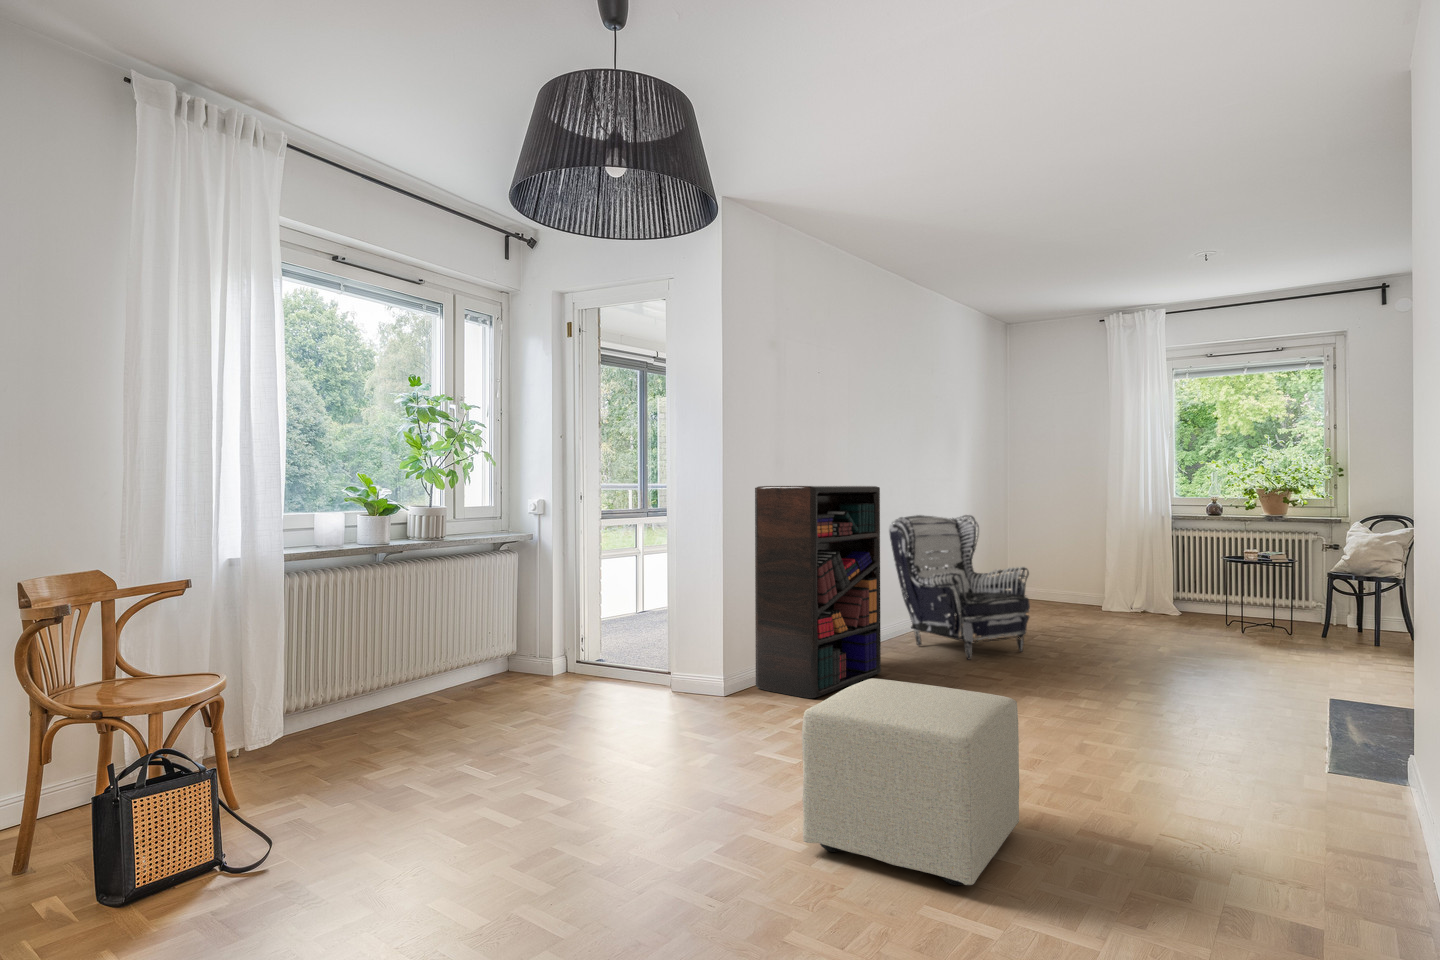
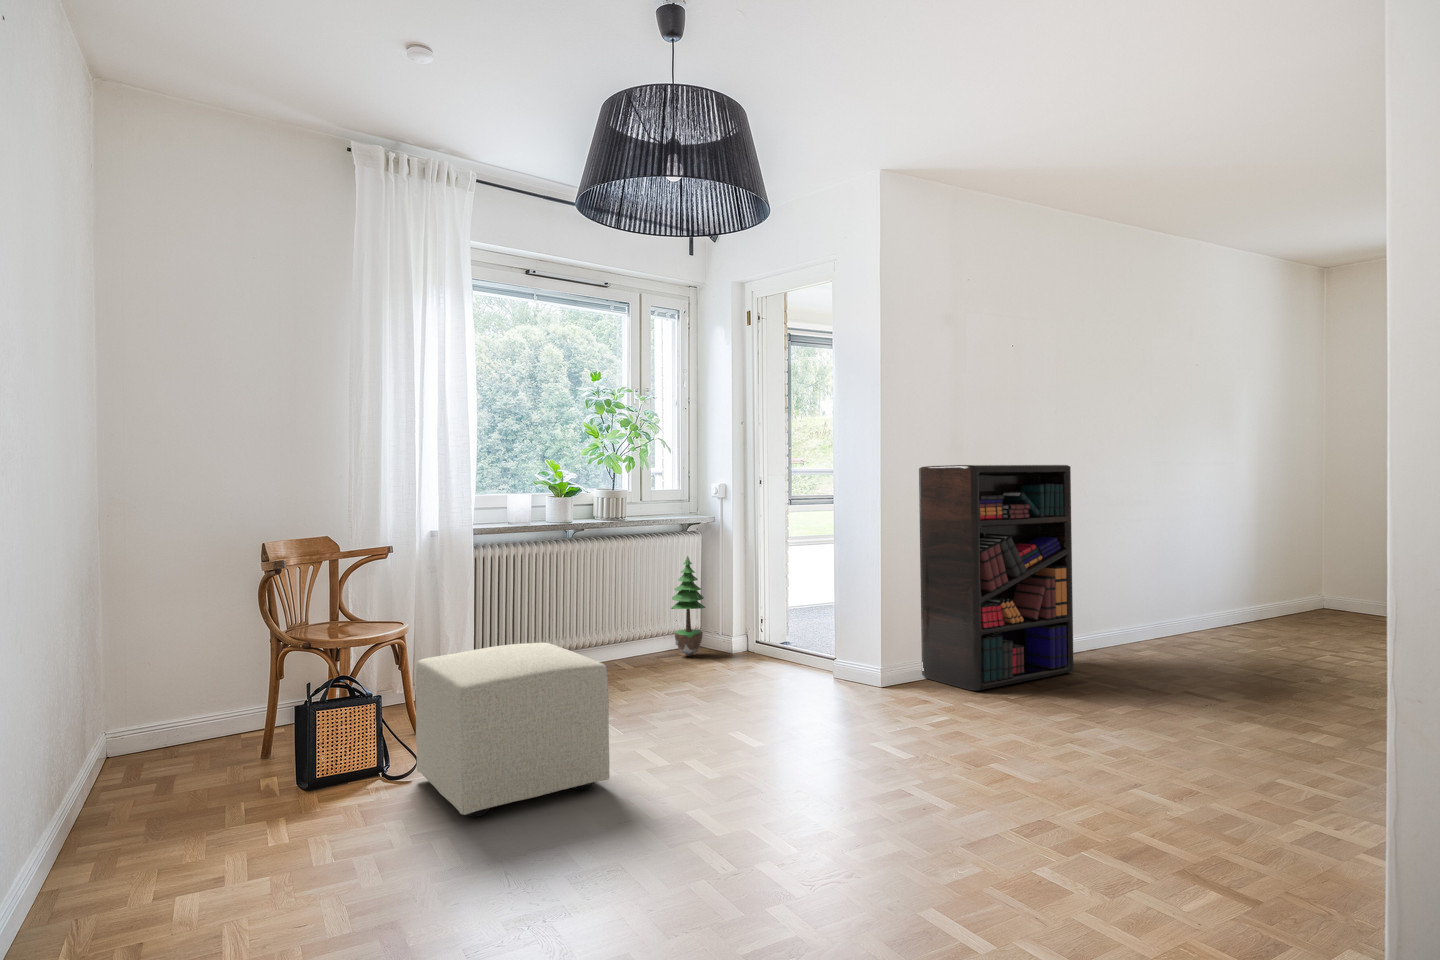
armchair: present [889,515,1030,660] -> none [1109,499,1288,665]
potted tree: none [489,576,528,684] -> present [671,556,705,656]
ottoman: present [802,678,1019,885] -> present [415,643,610,817]

